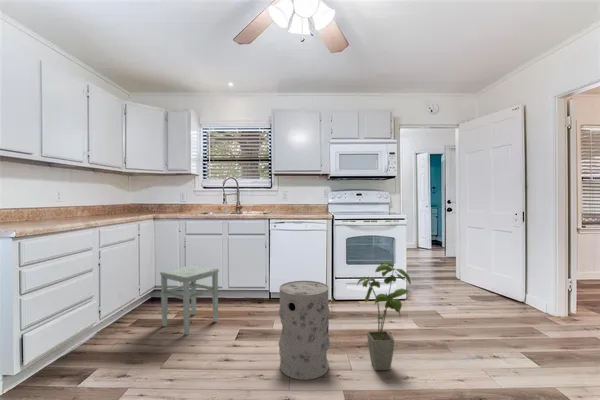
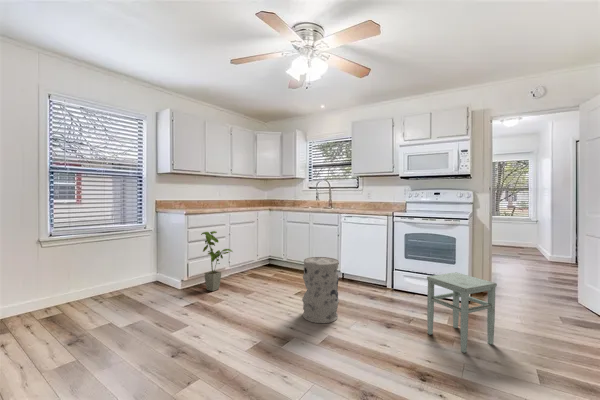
house plant: present [358,261,411,370] -> present [201,231,232,291]
stool: present [160,265,219,335] -> present [427,272,497,353]

